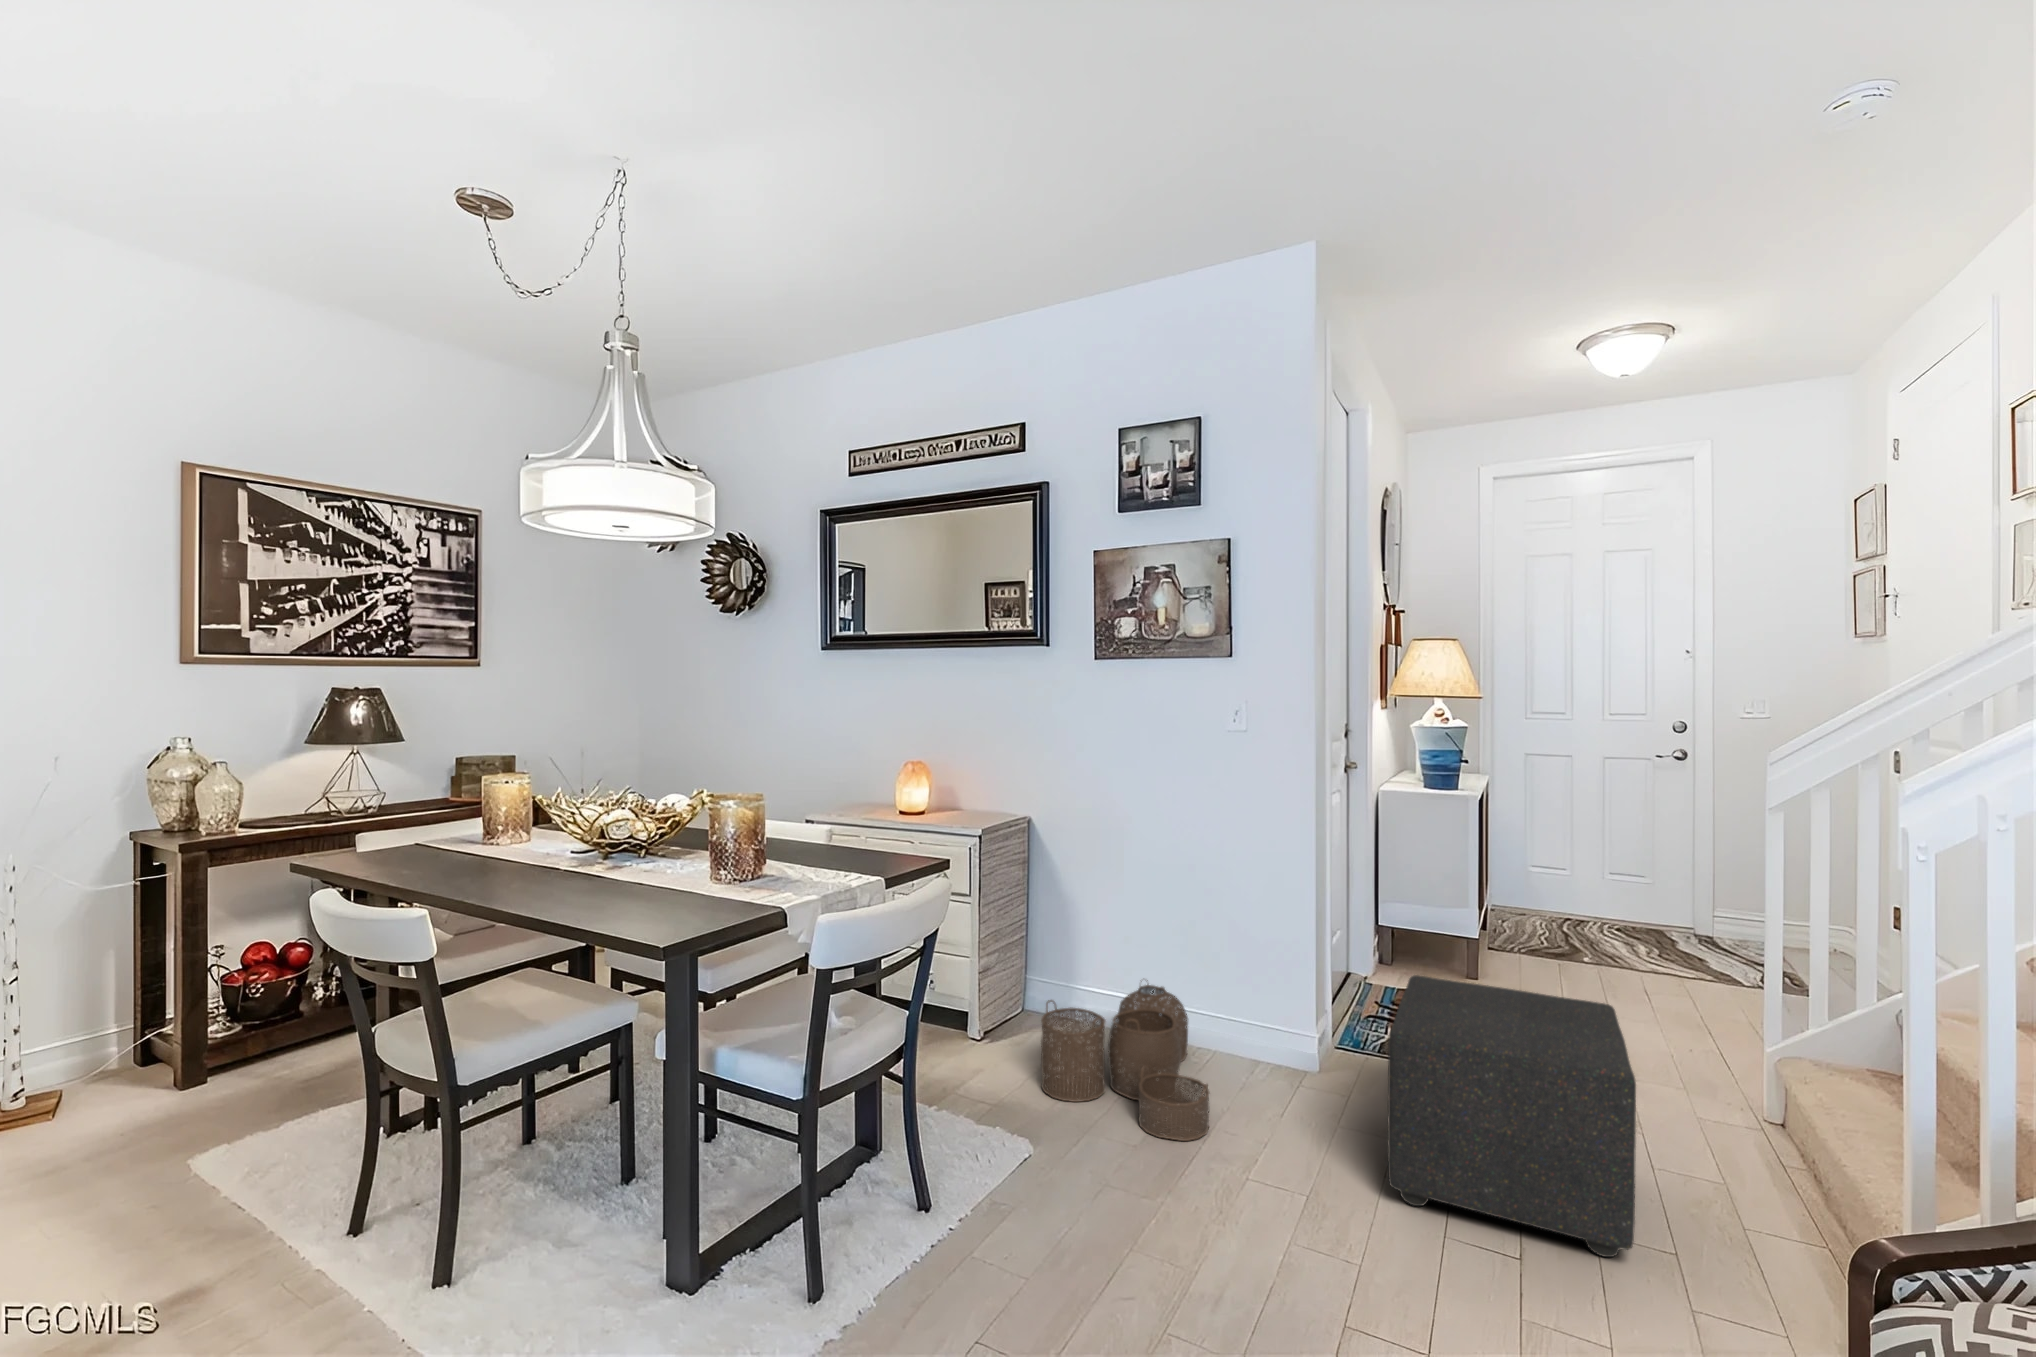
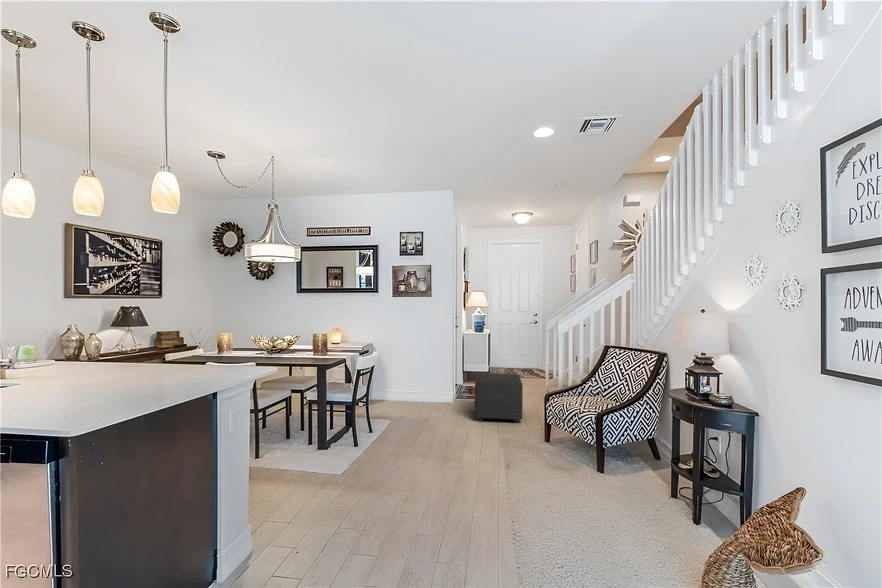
woven basket: present [1041,980,1209,1141] -> none [386,385,432,418]

